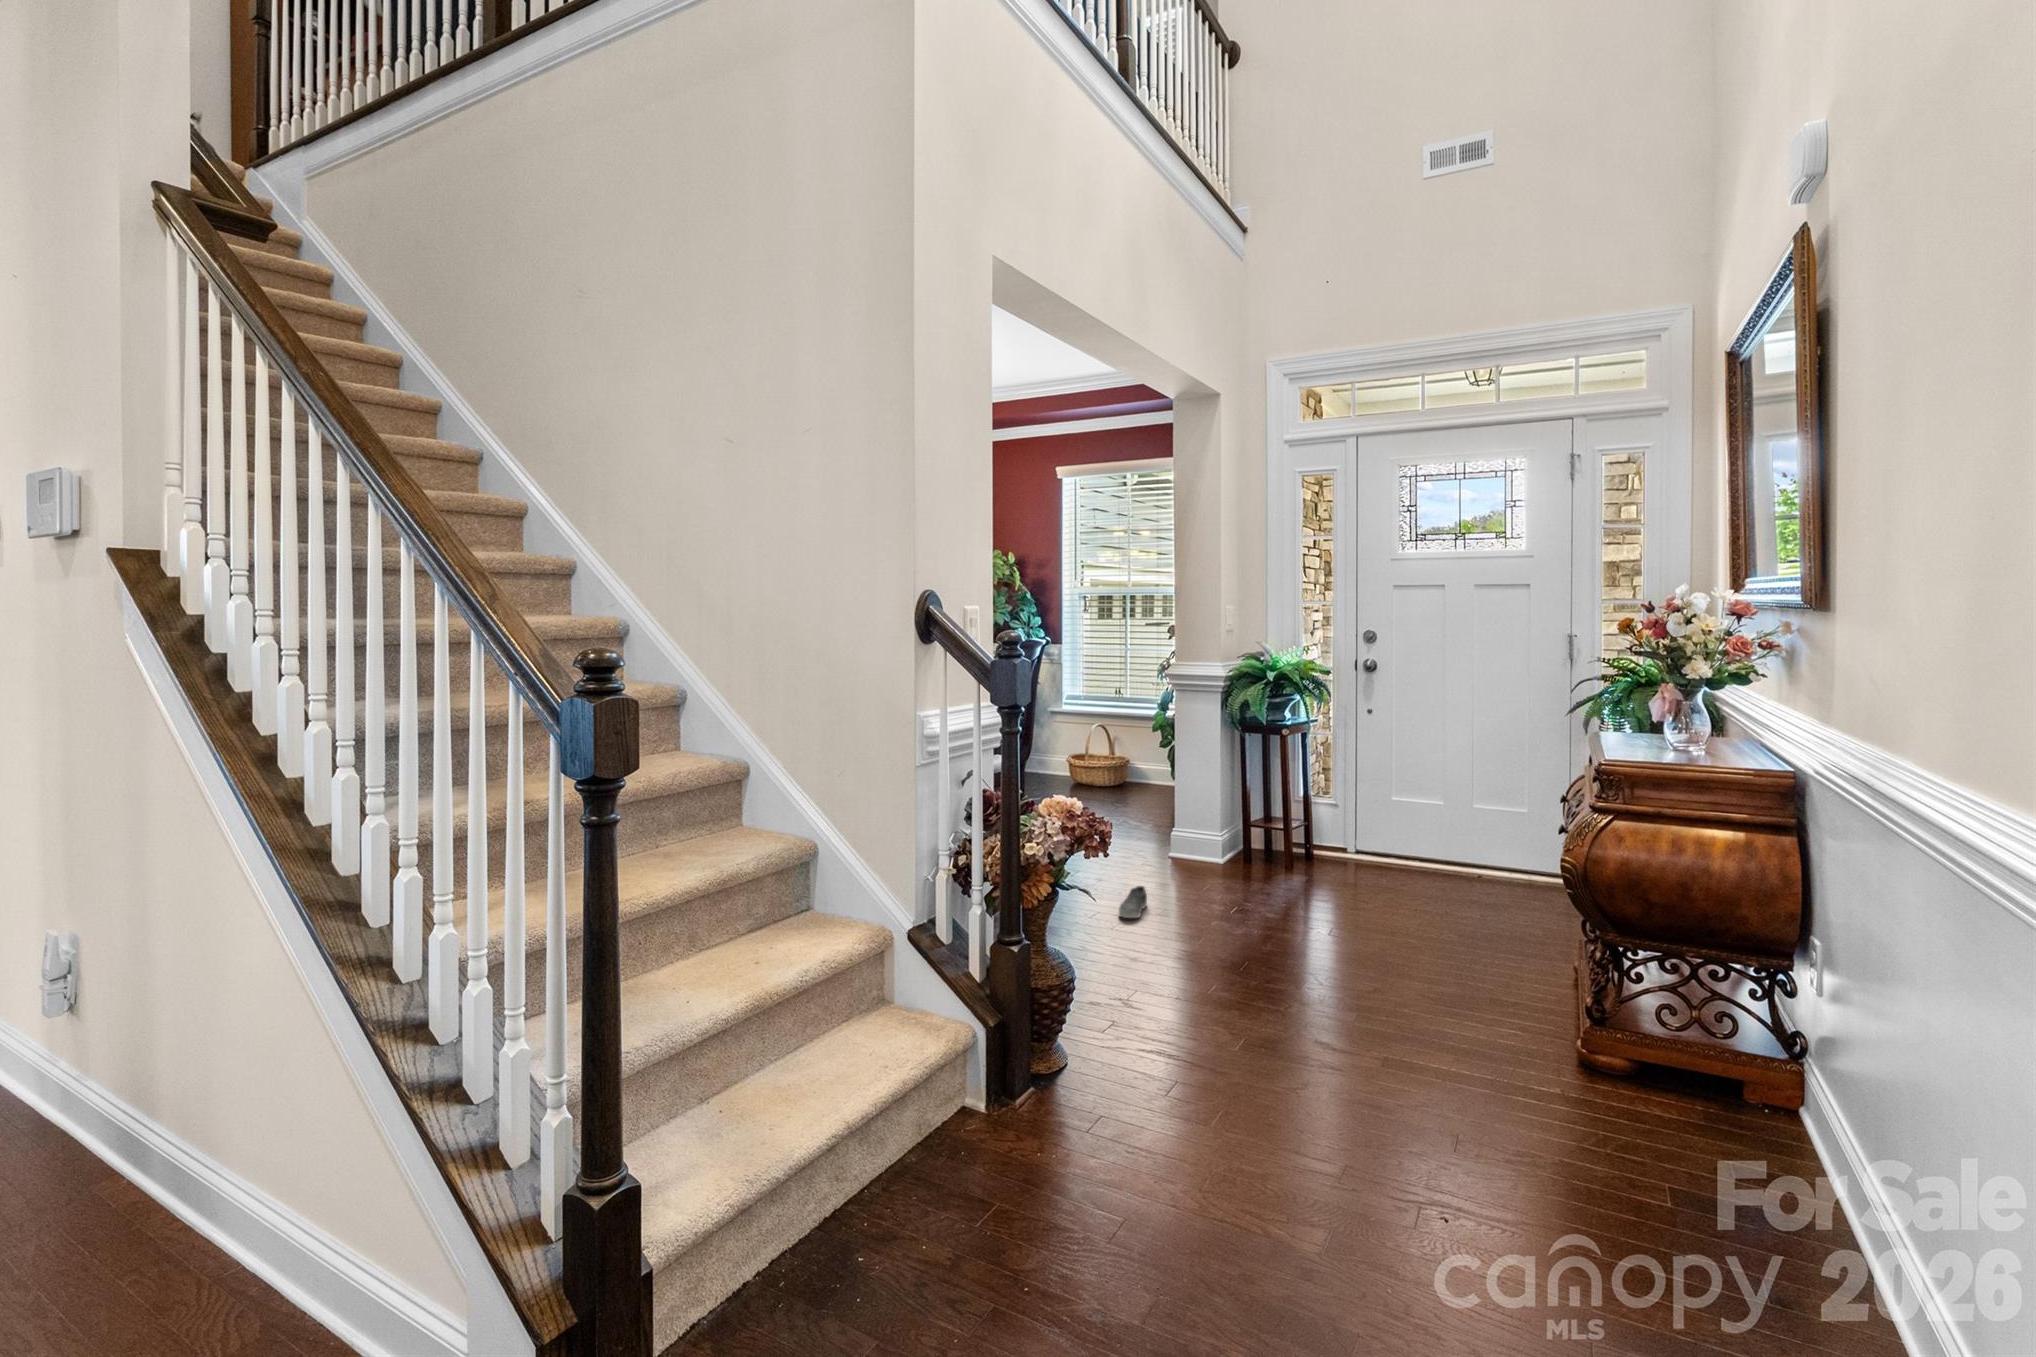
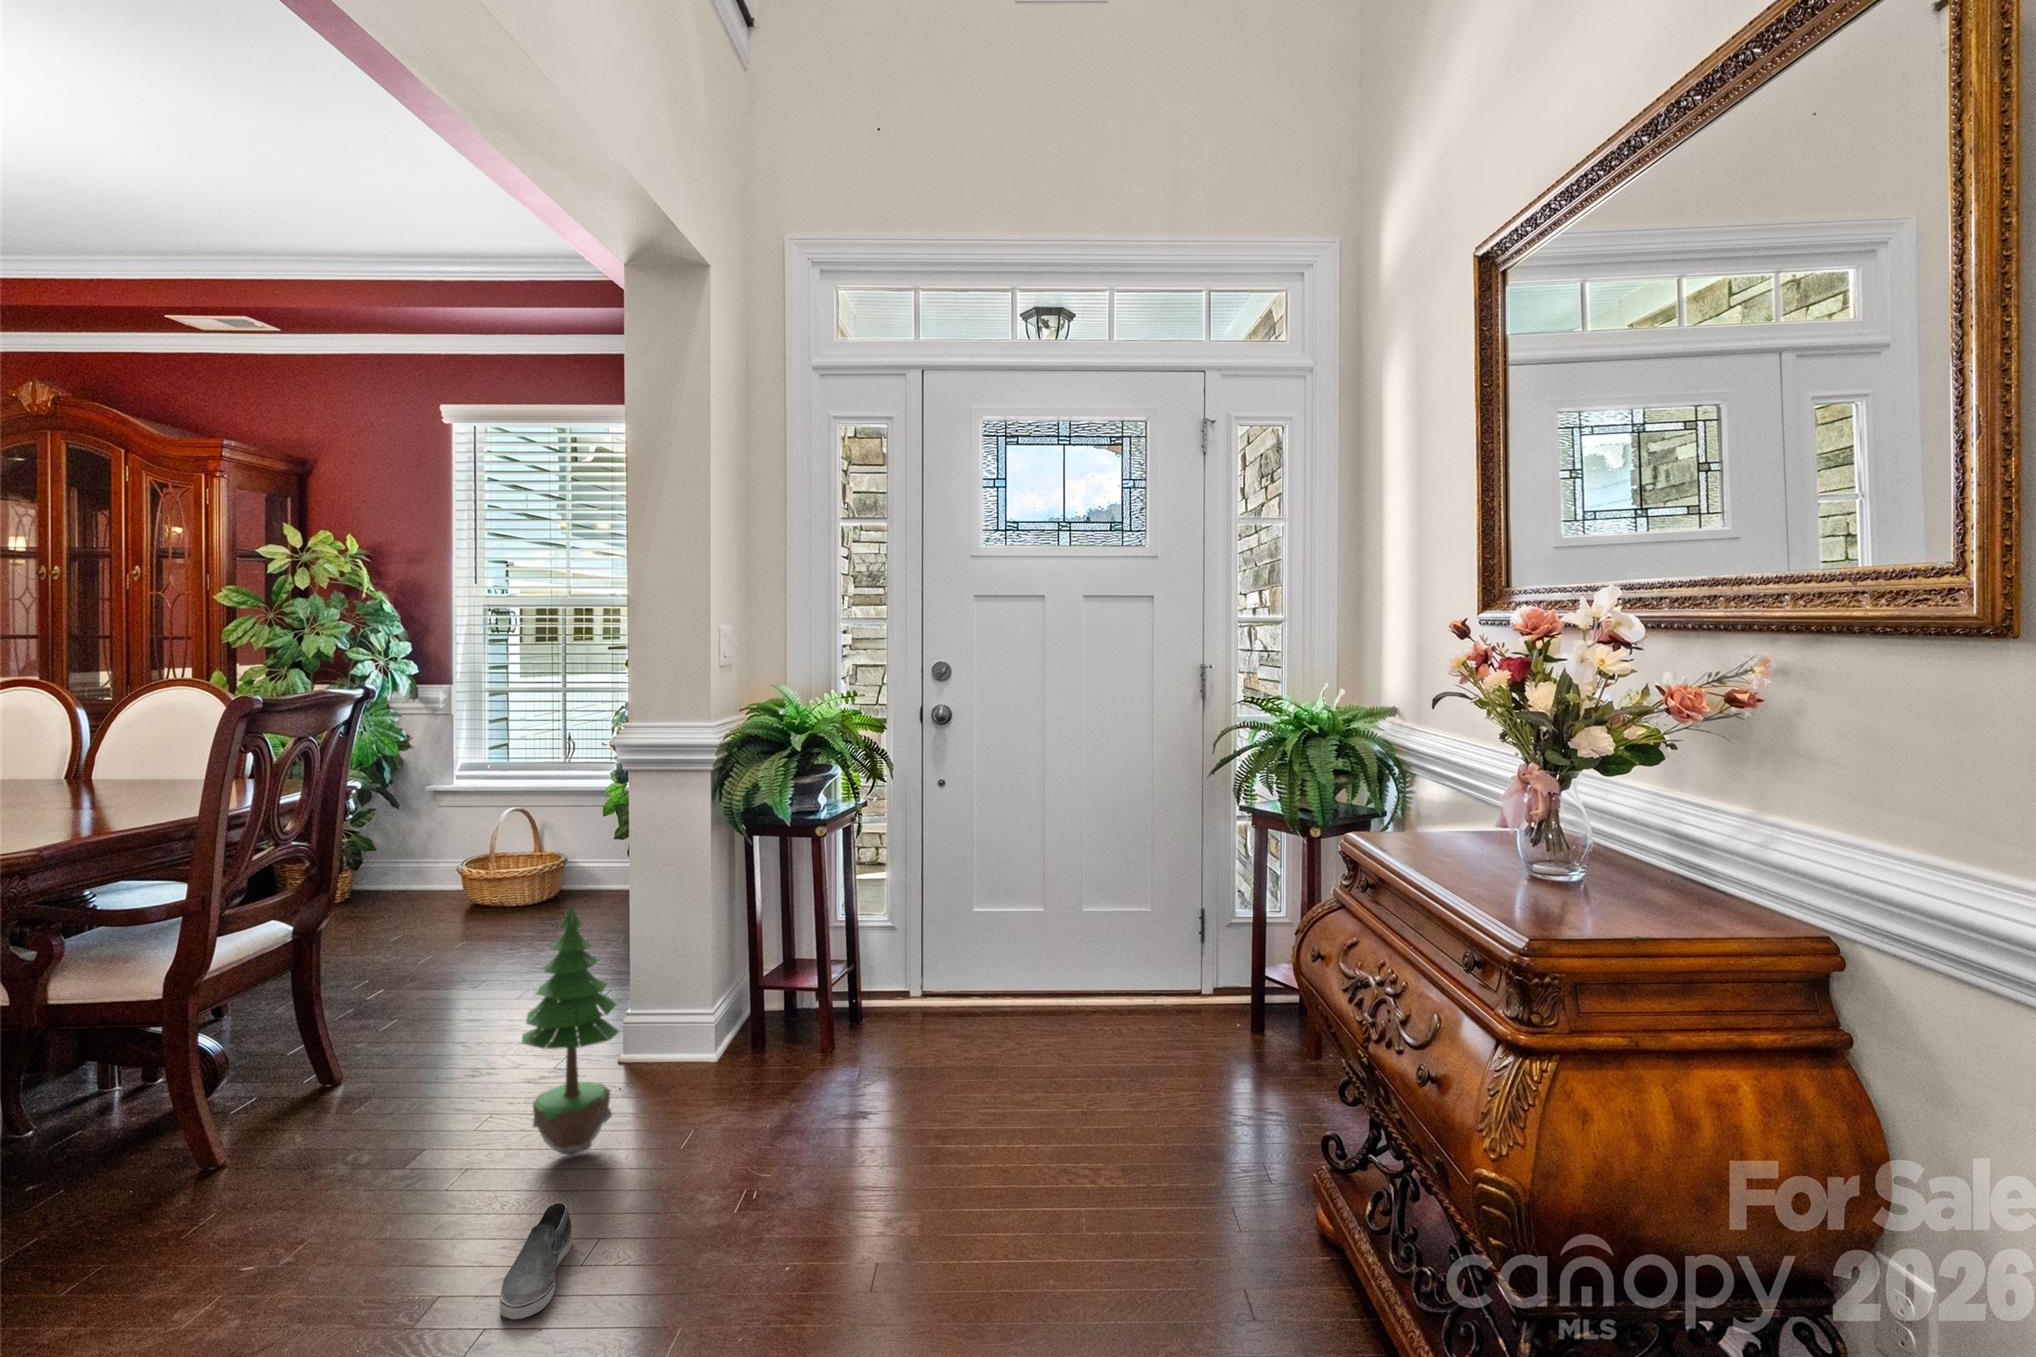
potted tree: none [1122,752,1169,882] -> present [522,907,619,1156]

